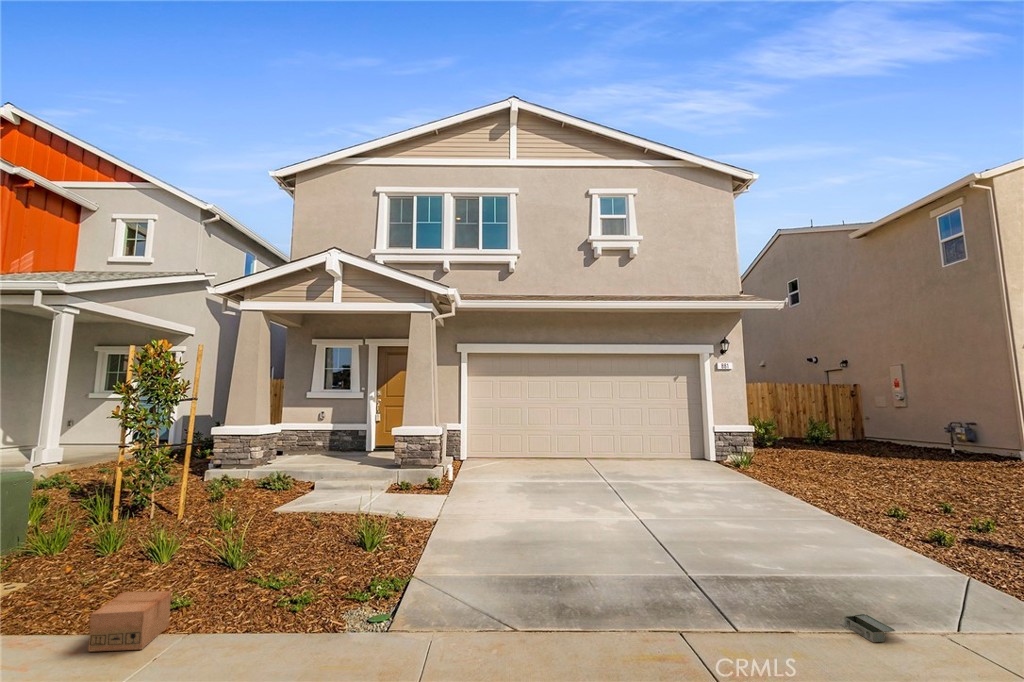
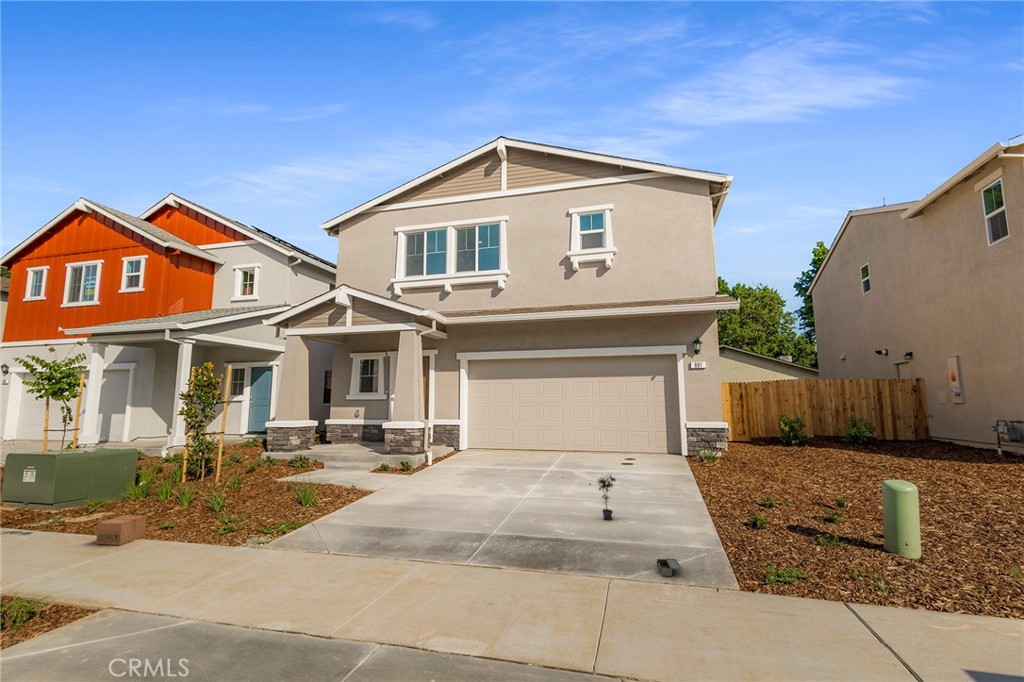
potted plant: none [766,492,792,547] -> present [598,476,616,520]
toolbox: present [844,614,895,643] -> present [656,559,681,576]

